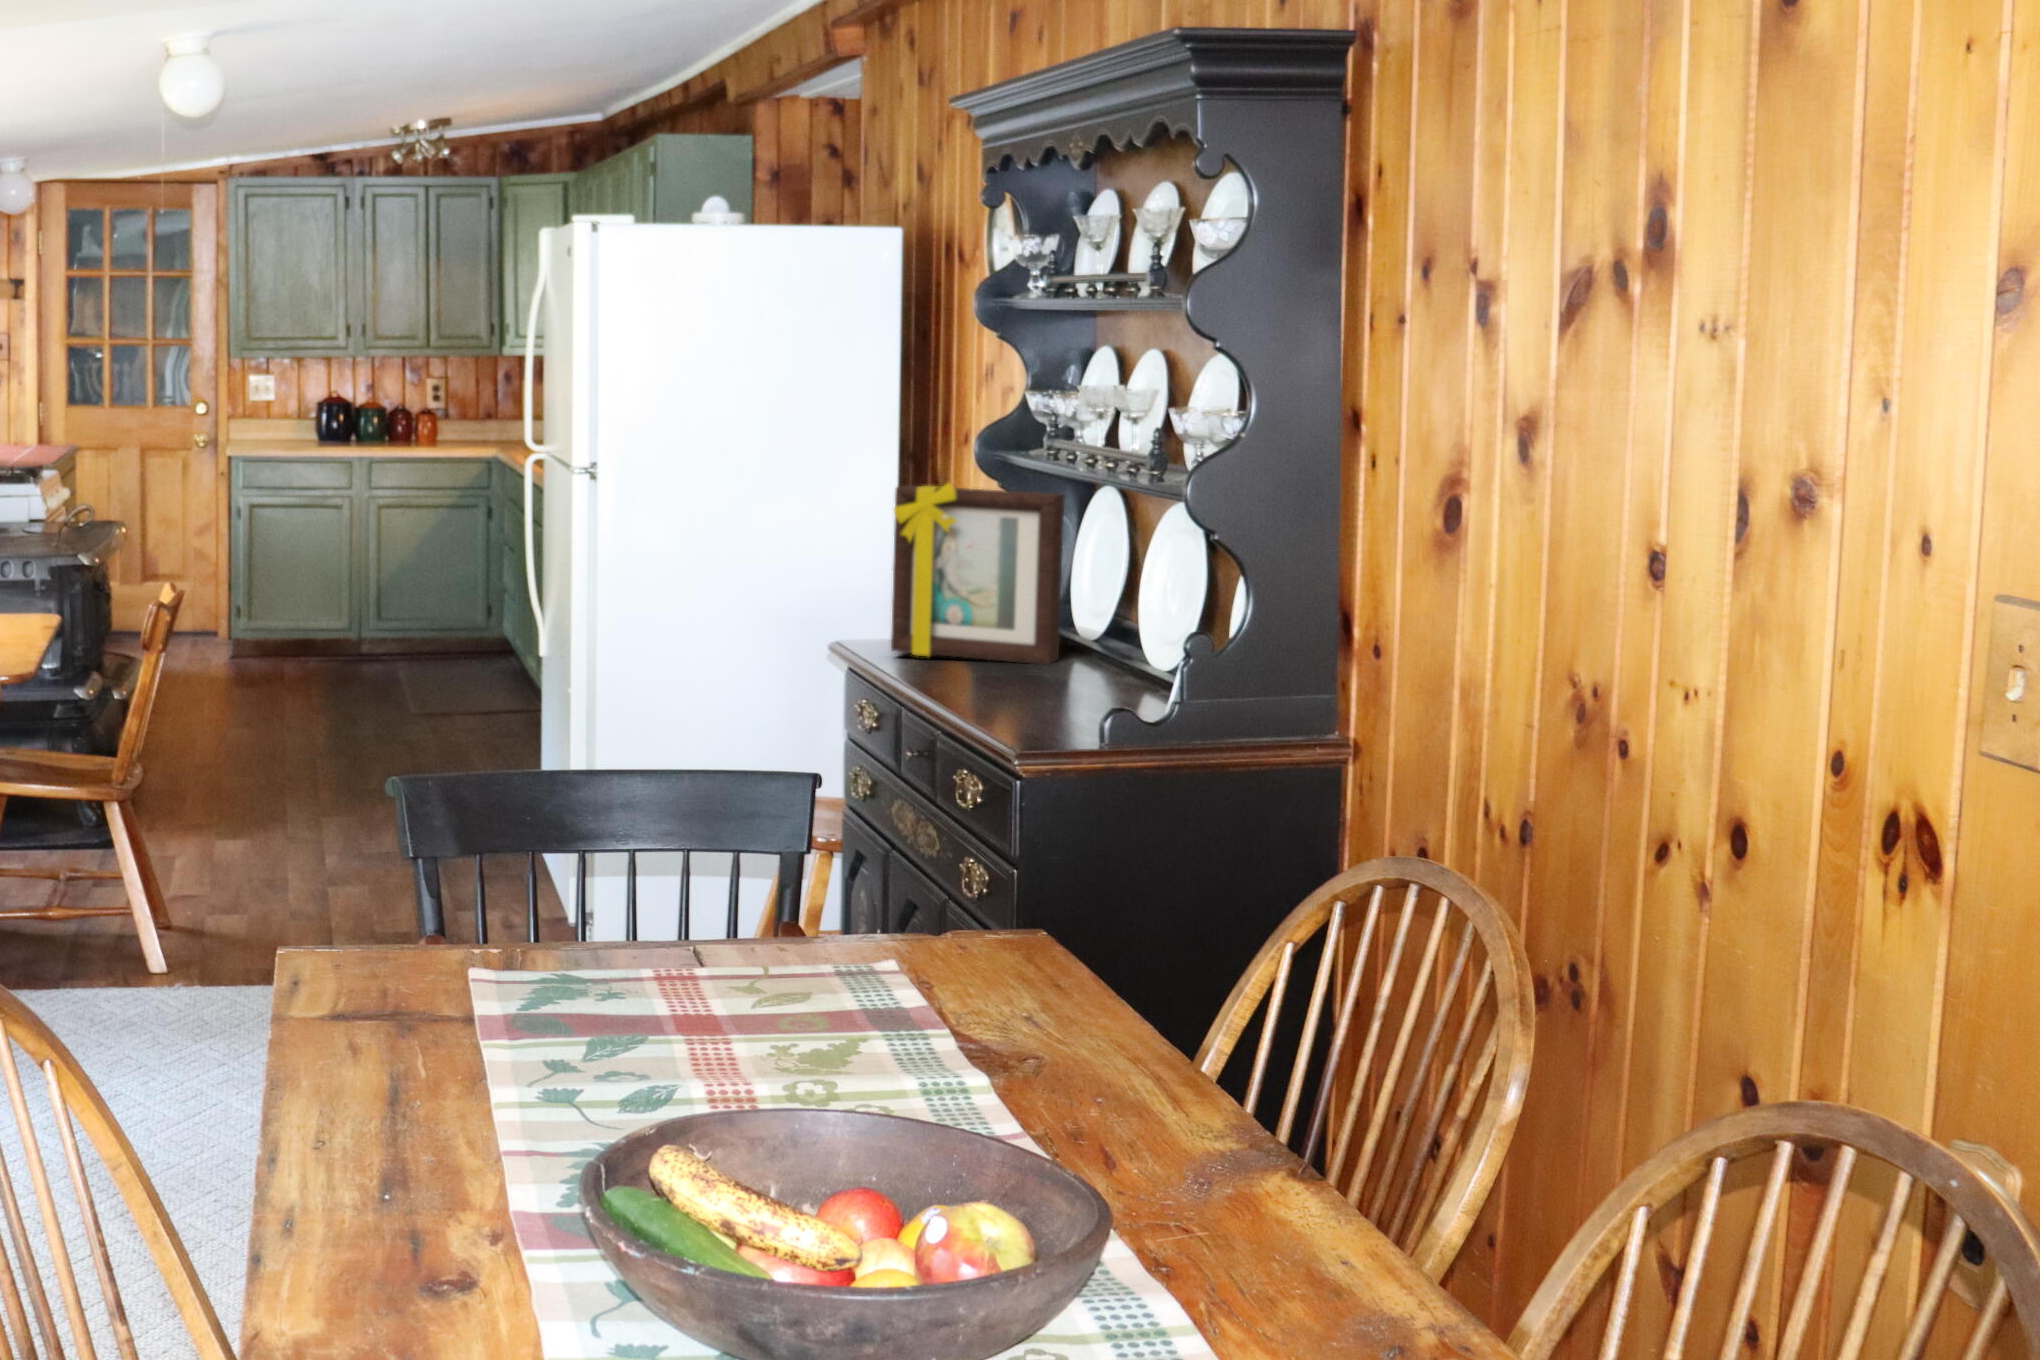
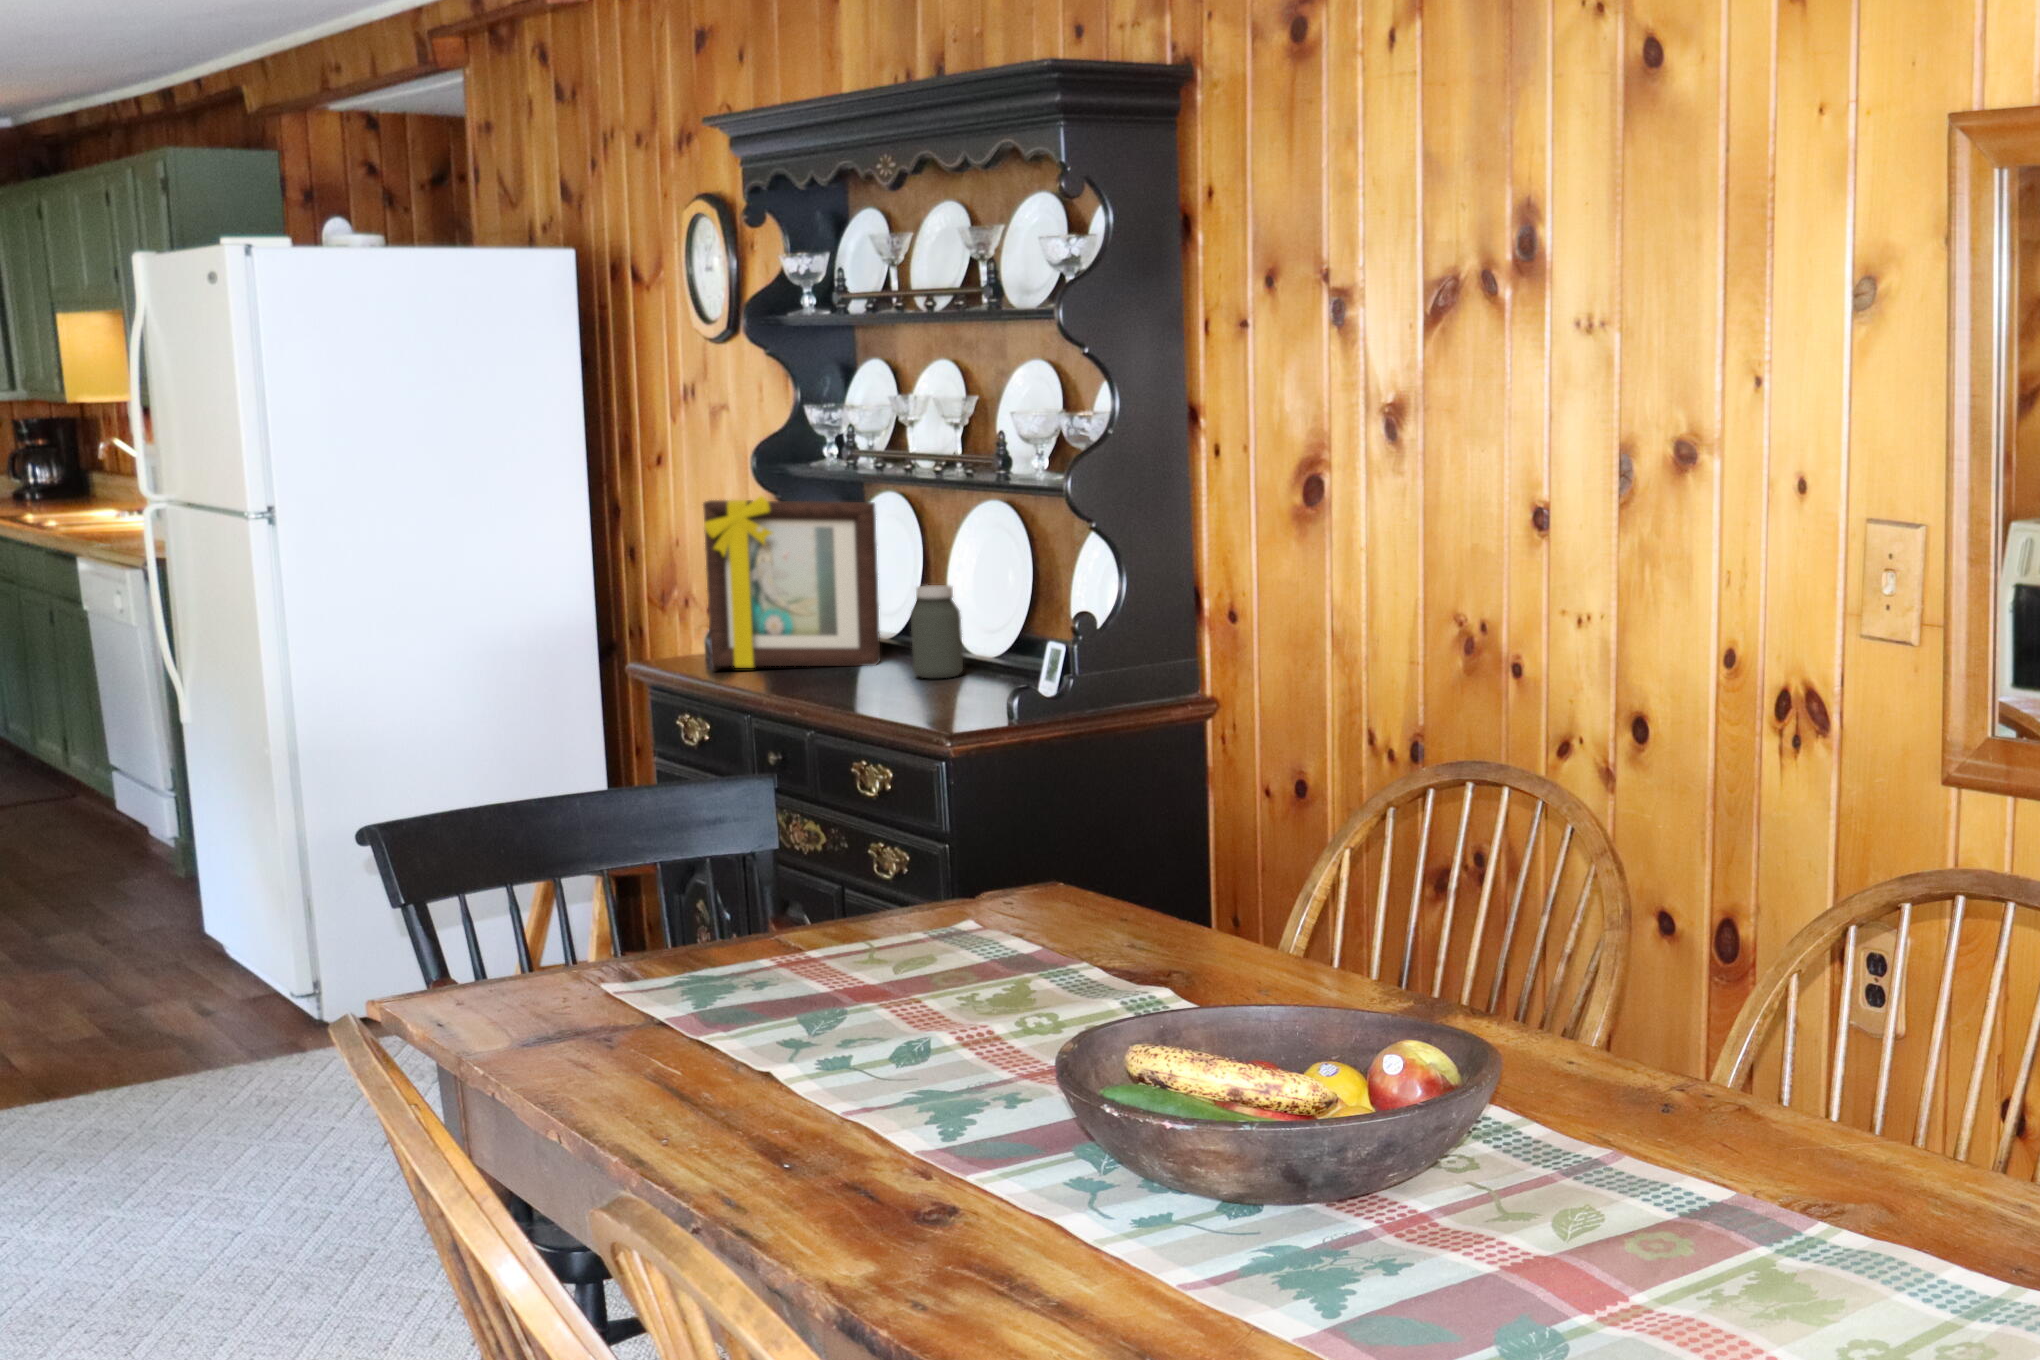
jar: none [1063,585,1118,685] -> present [911,585,963,678]

